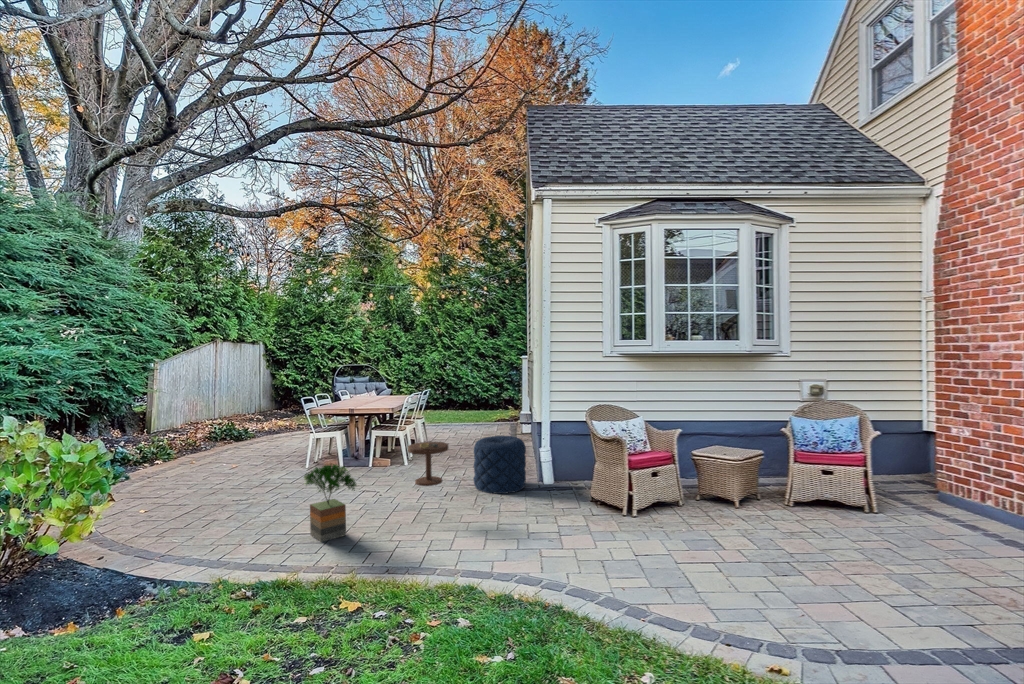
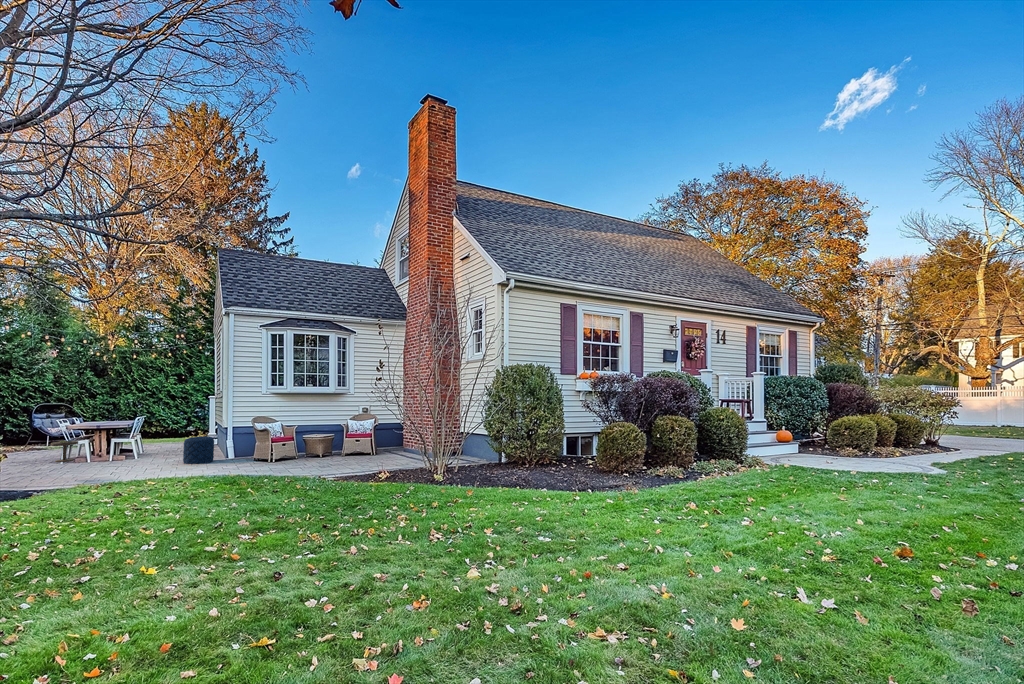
side table: present [408,442,448,486] -> present [51,440,78,462]
potted tree: present [304,464,356,542] -> none [99,446,130,480]

